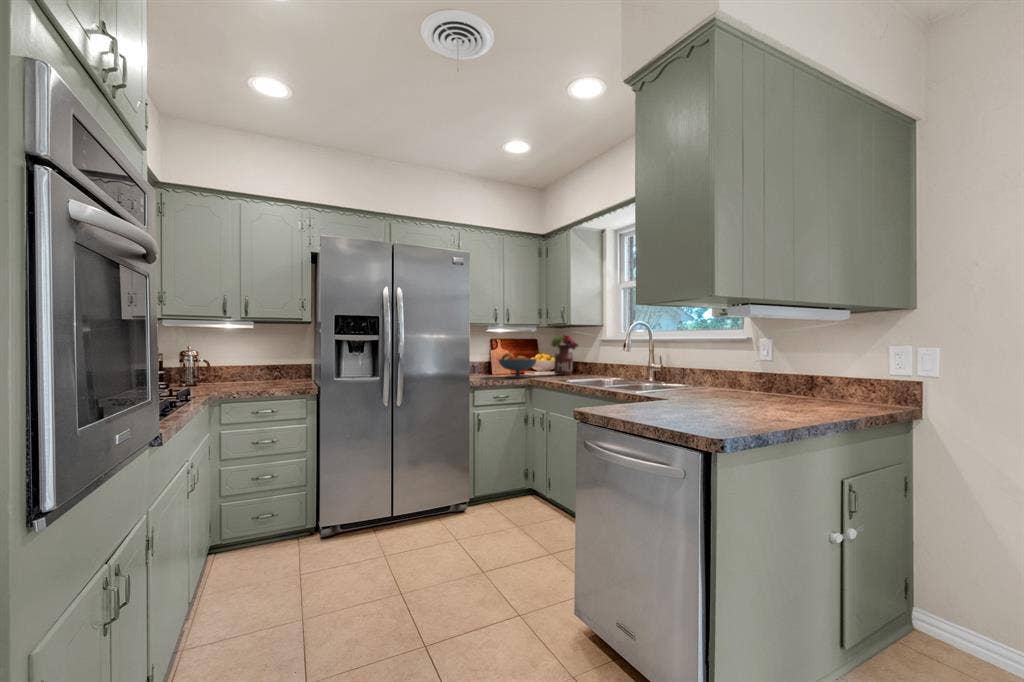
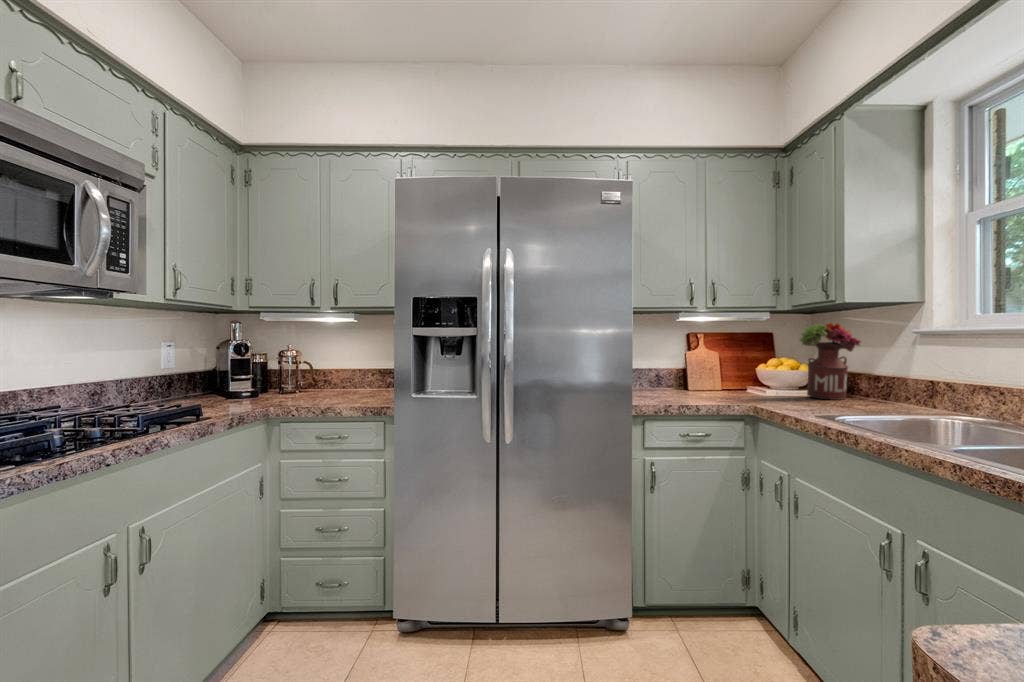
fruit bowl: present [499,353,537,378] -> none [695,356,771,403]

